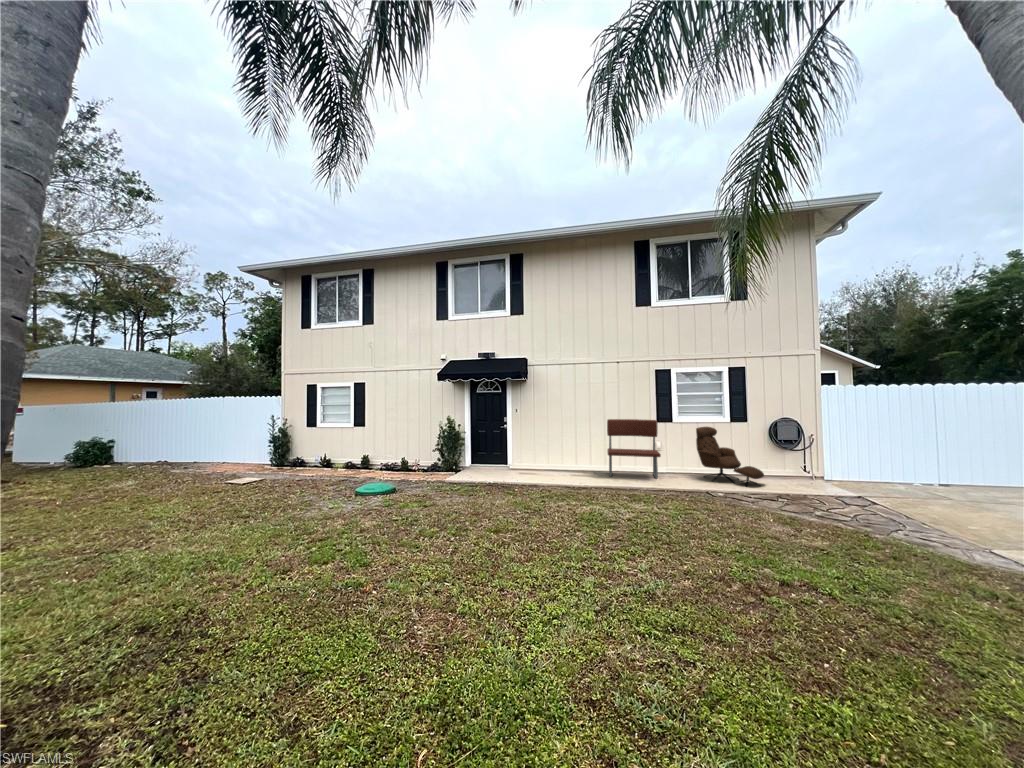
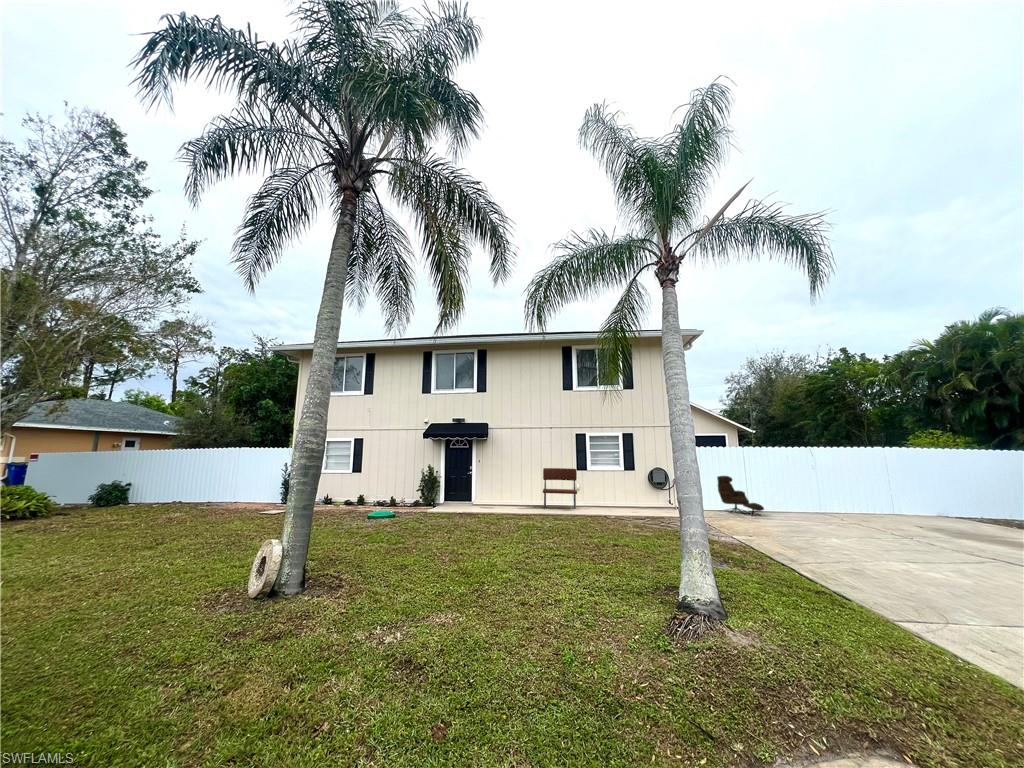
lounge chair: present [696,427,764,486] -> present [717,476,764,515]

